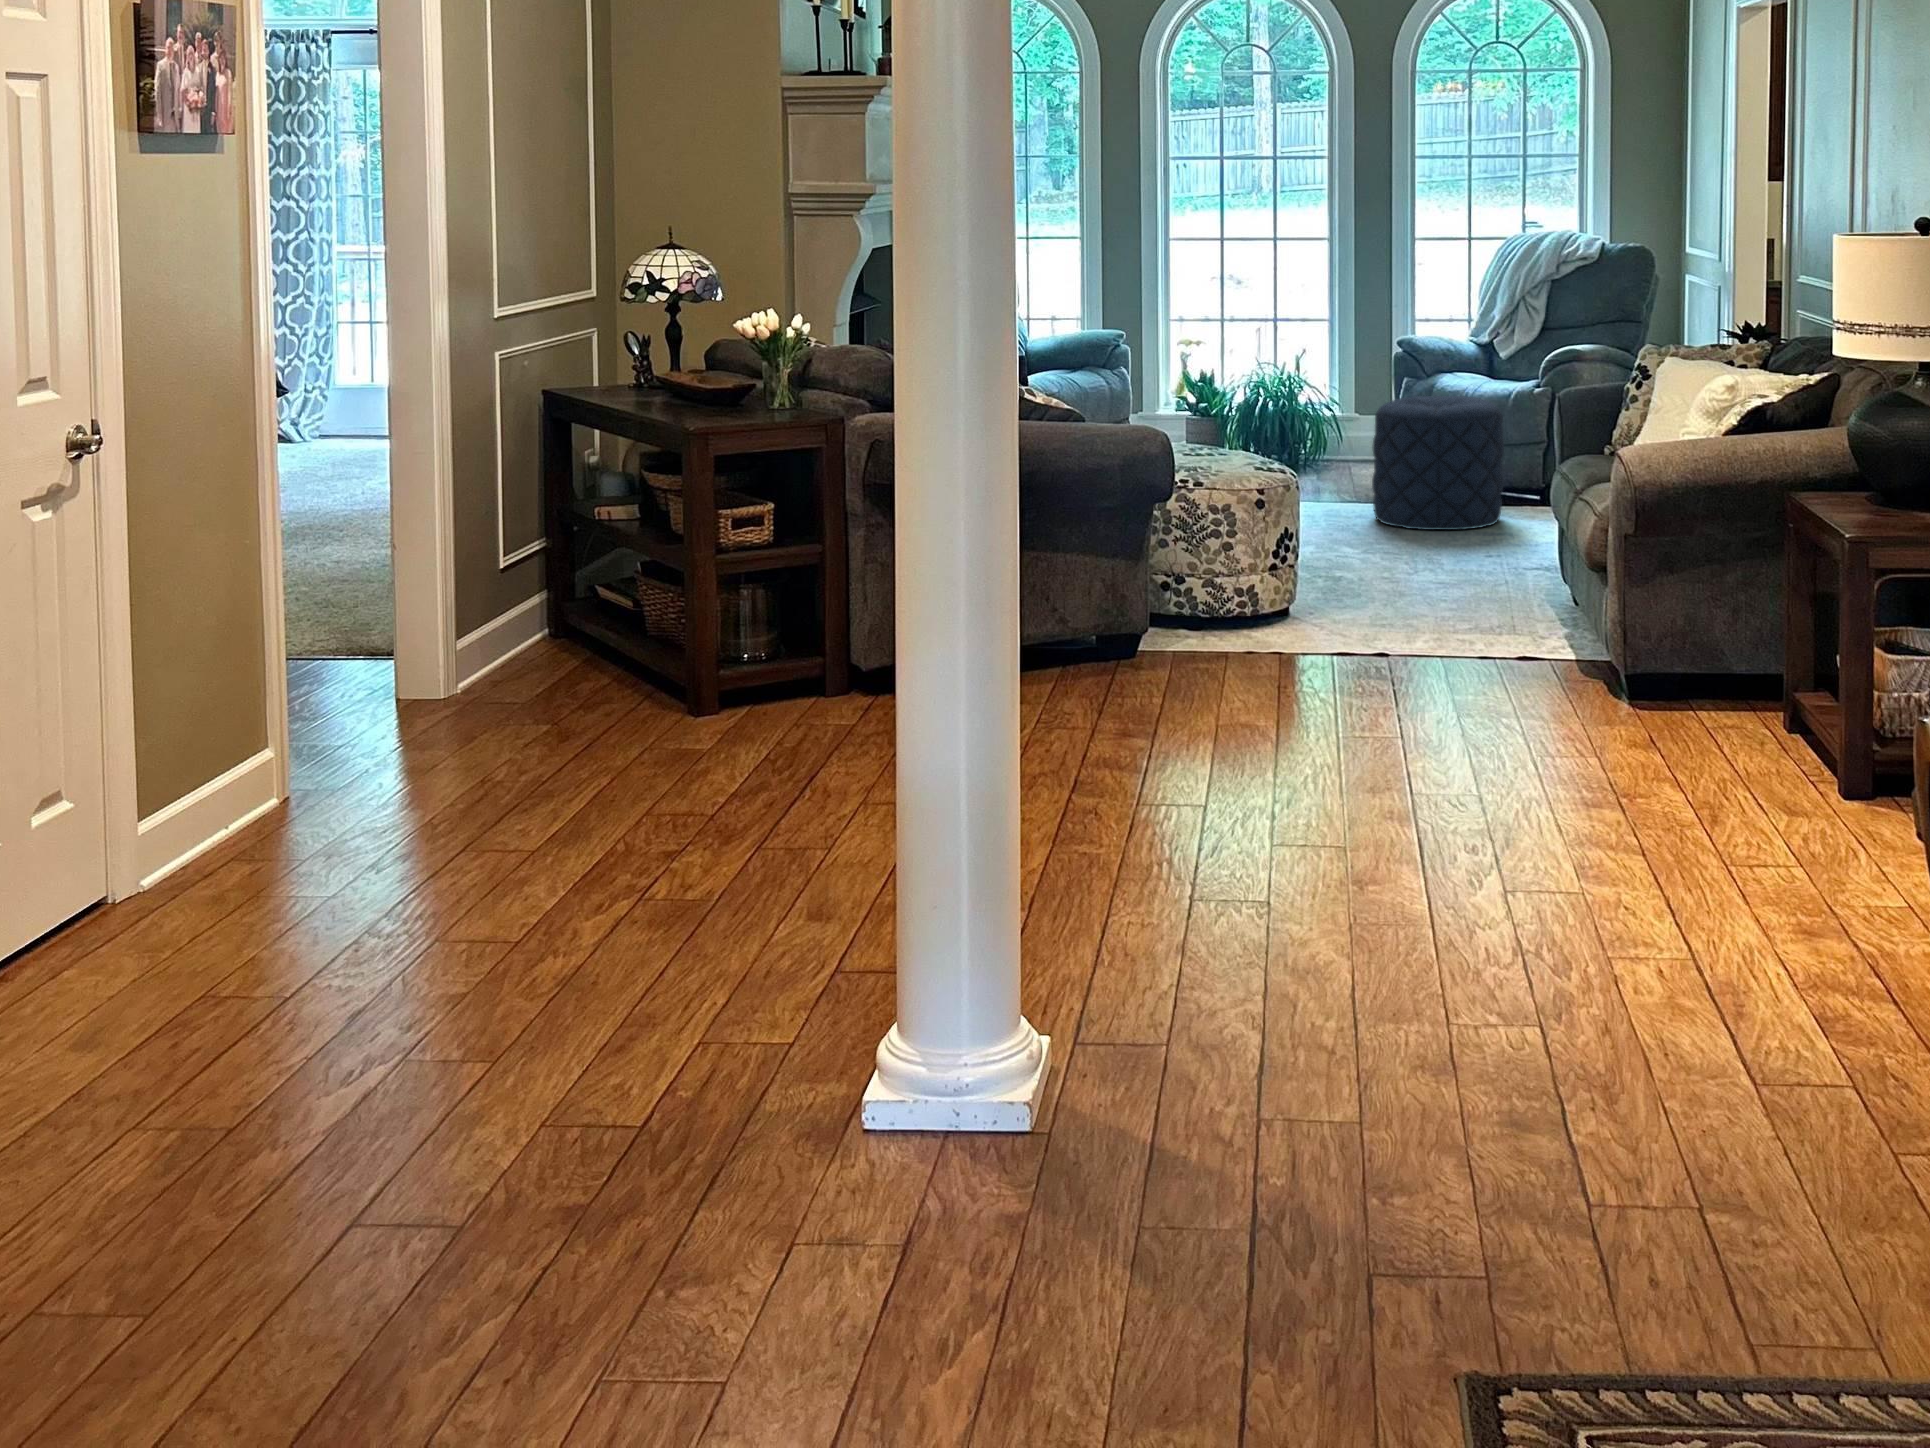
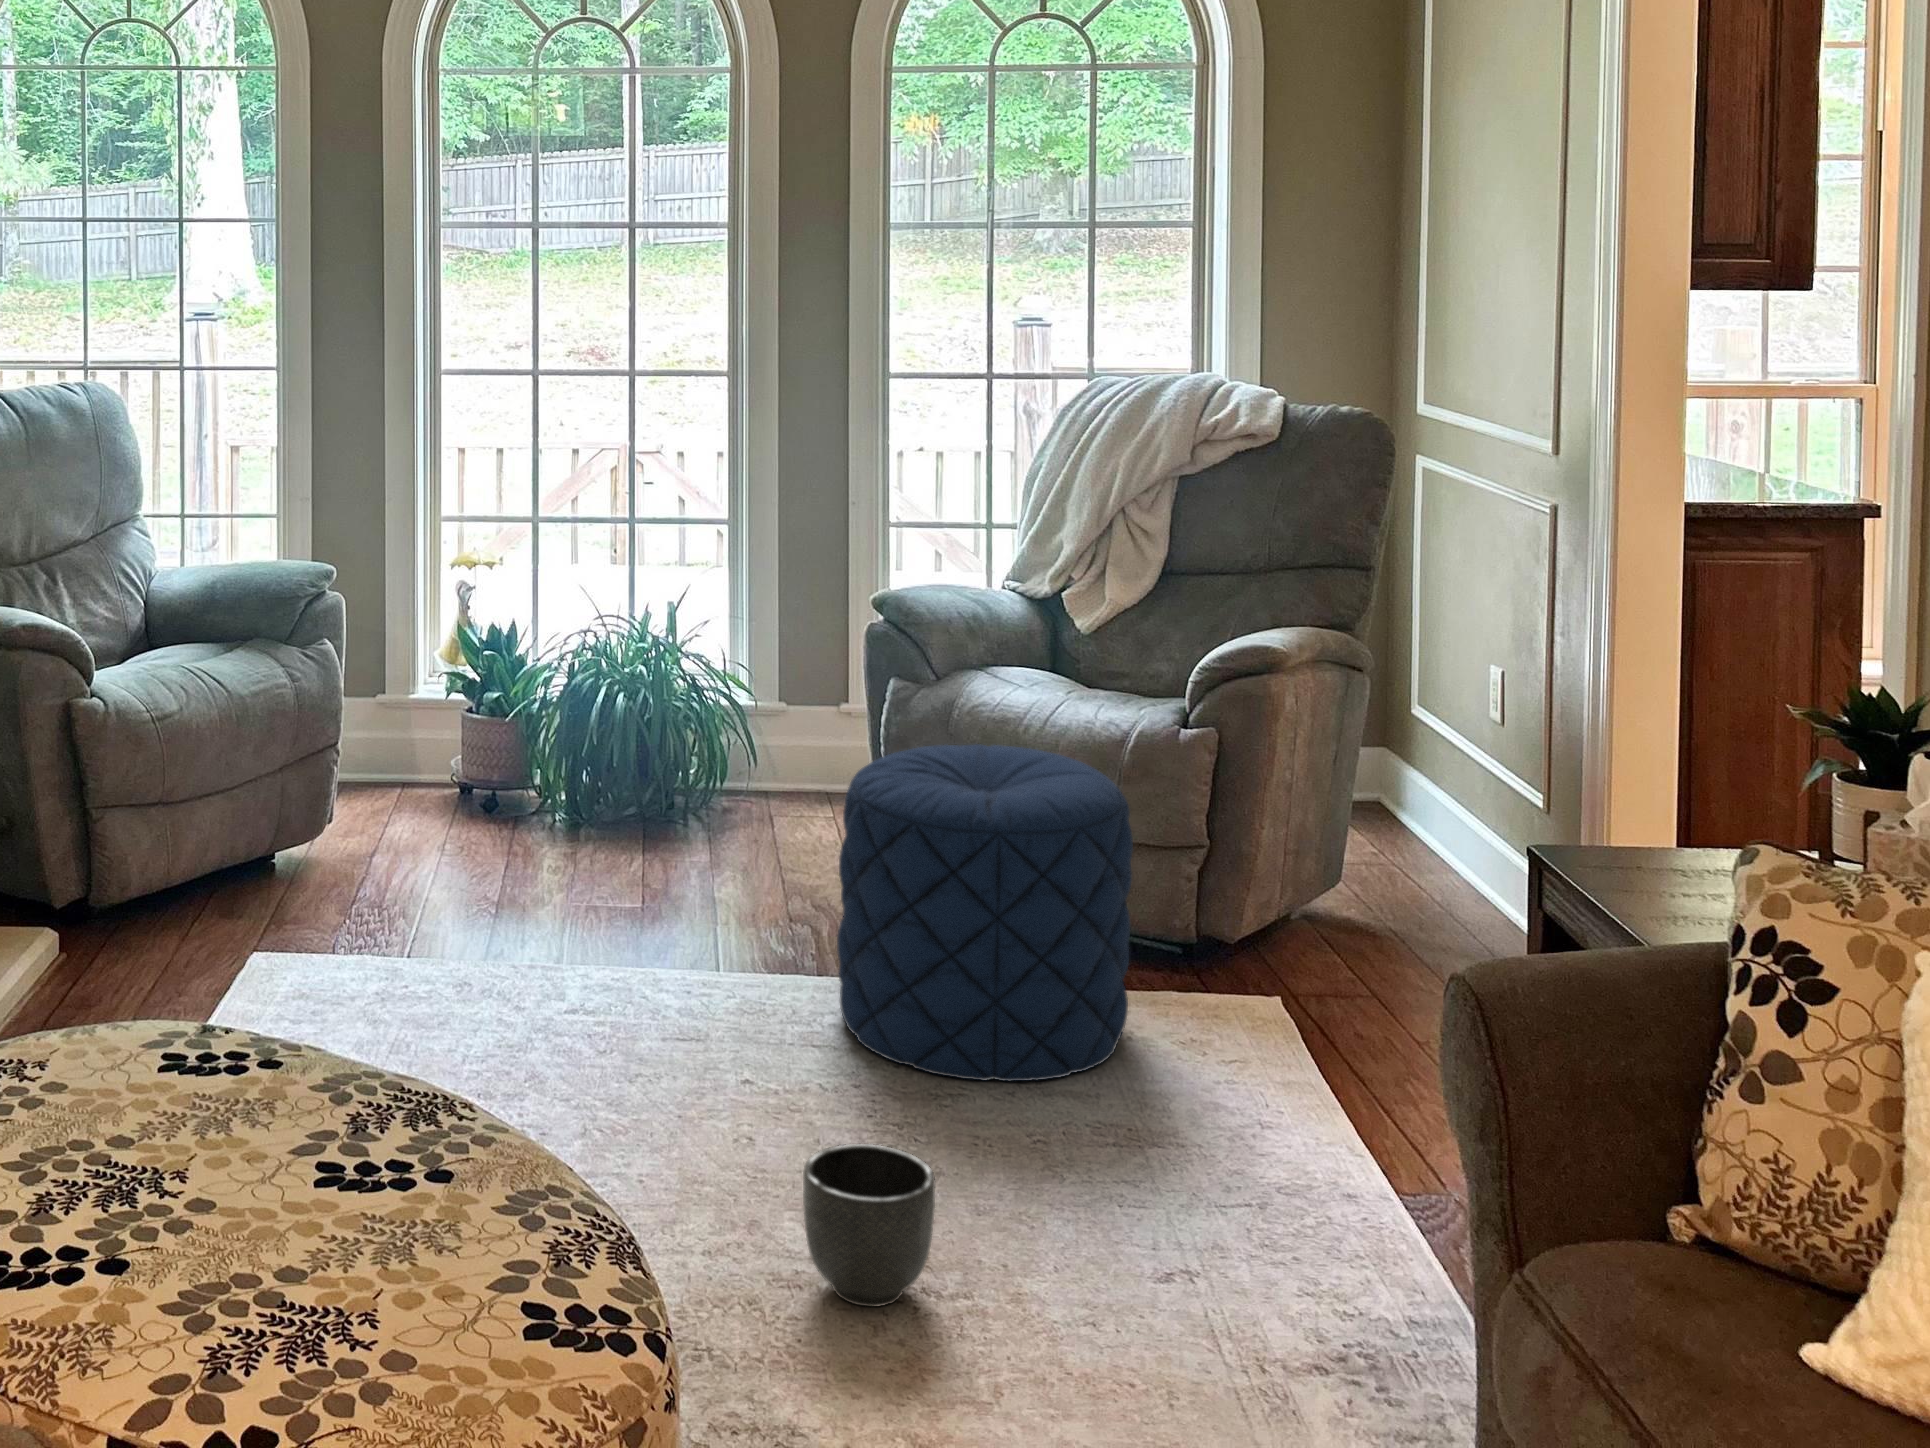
planter: none [1346,516,1397,569] -> present [803,1144,935,1307]

